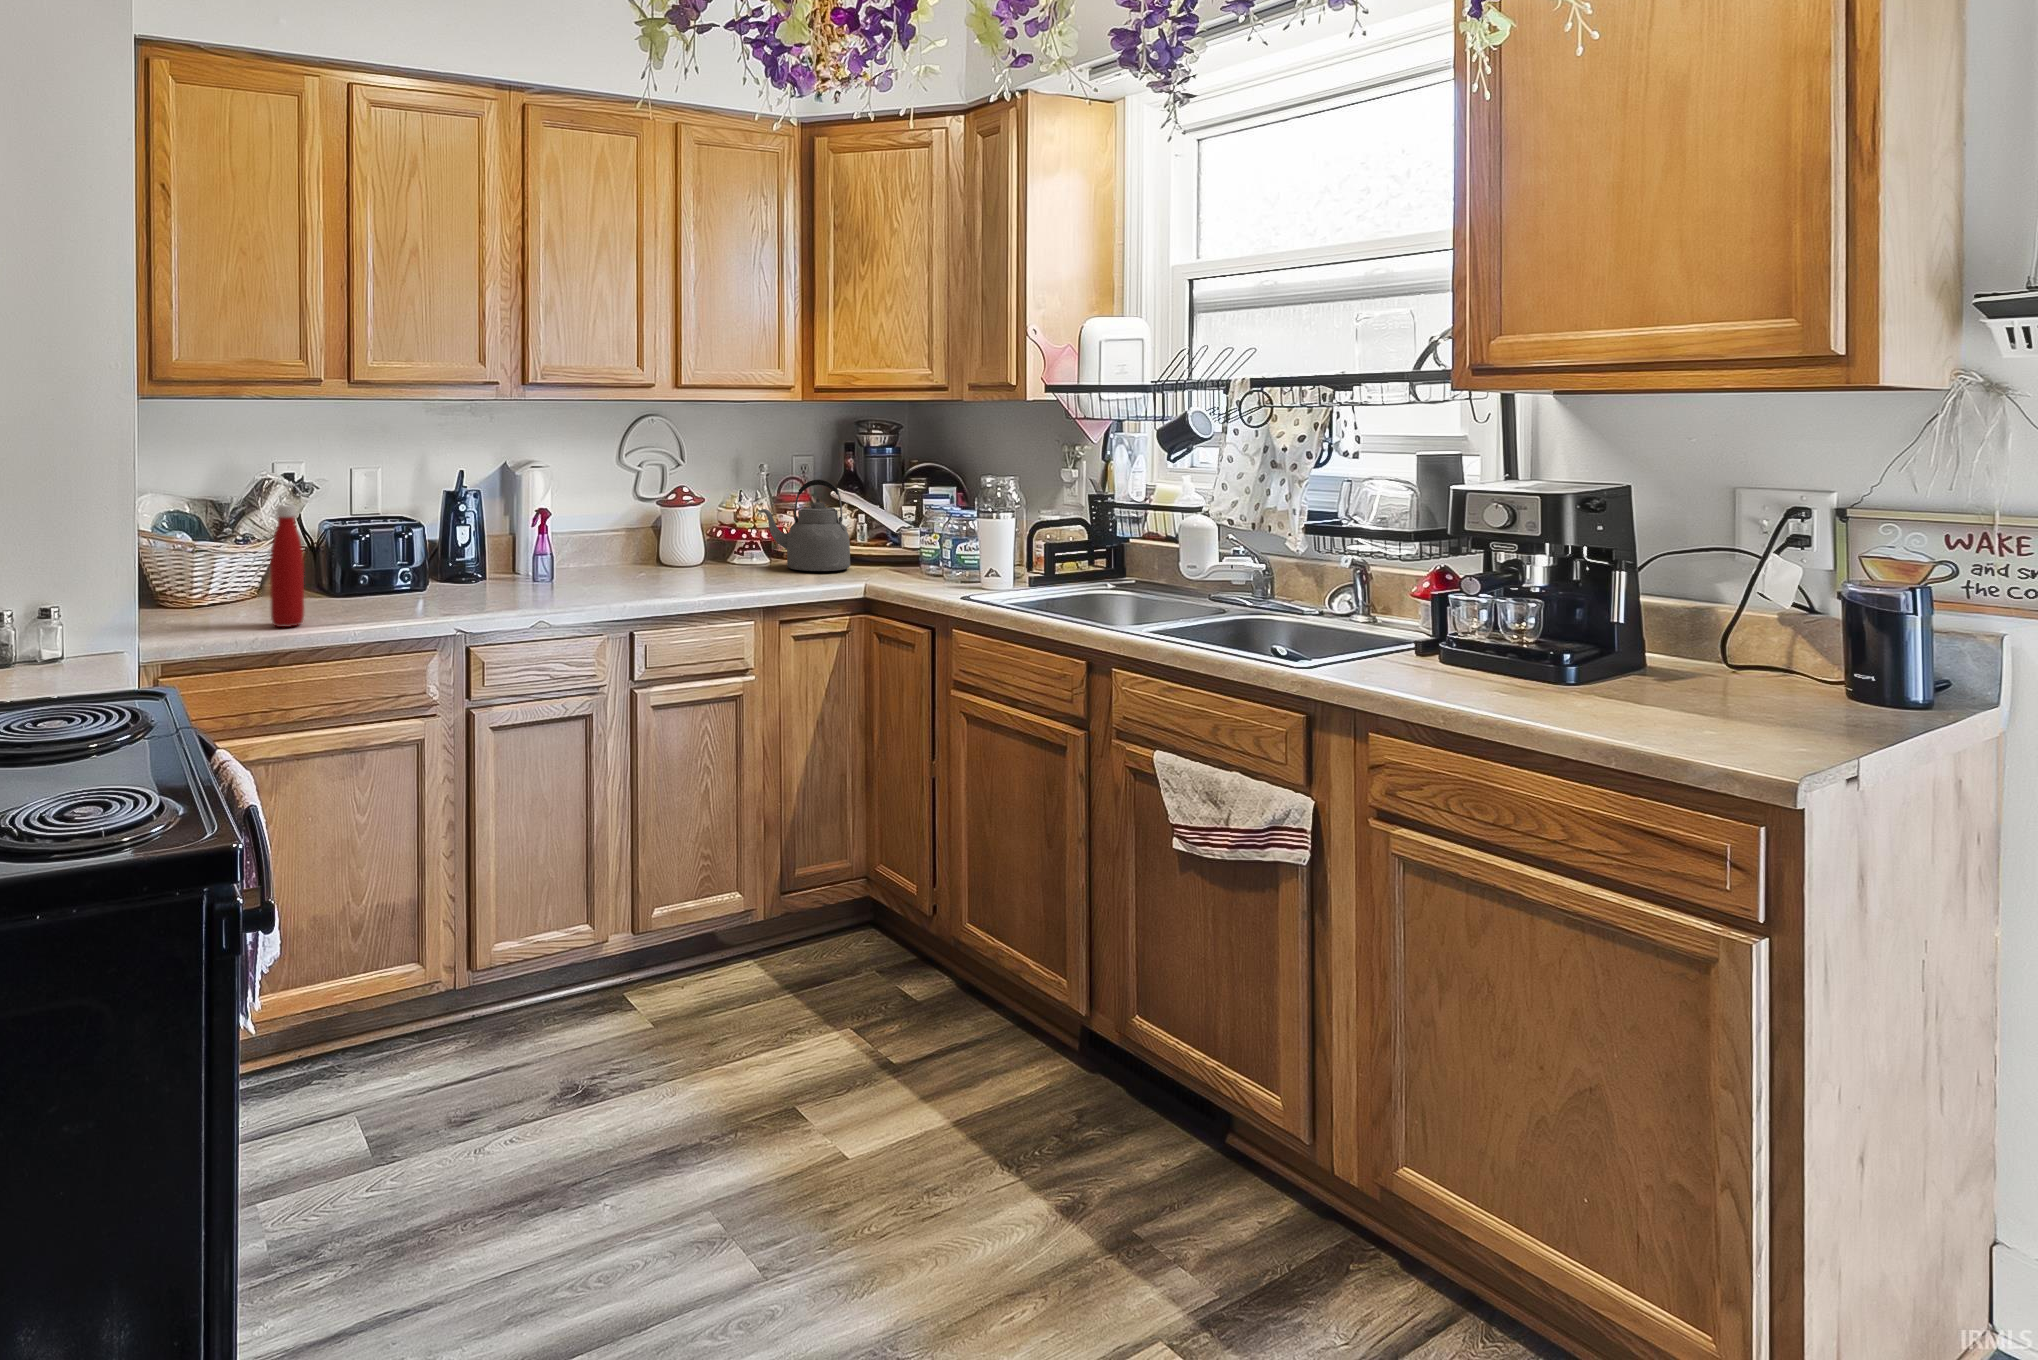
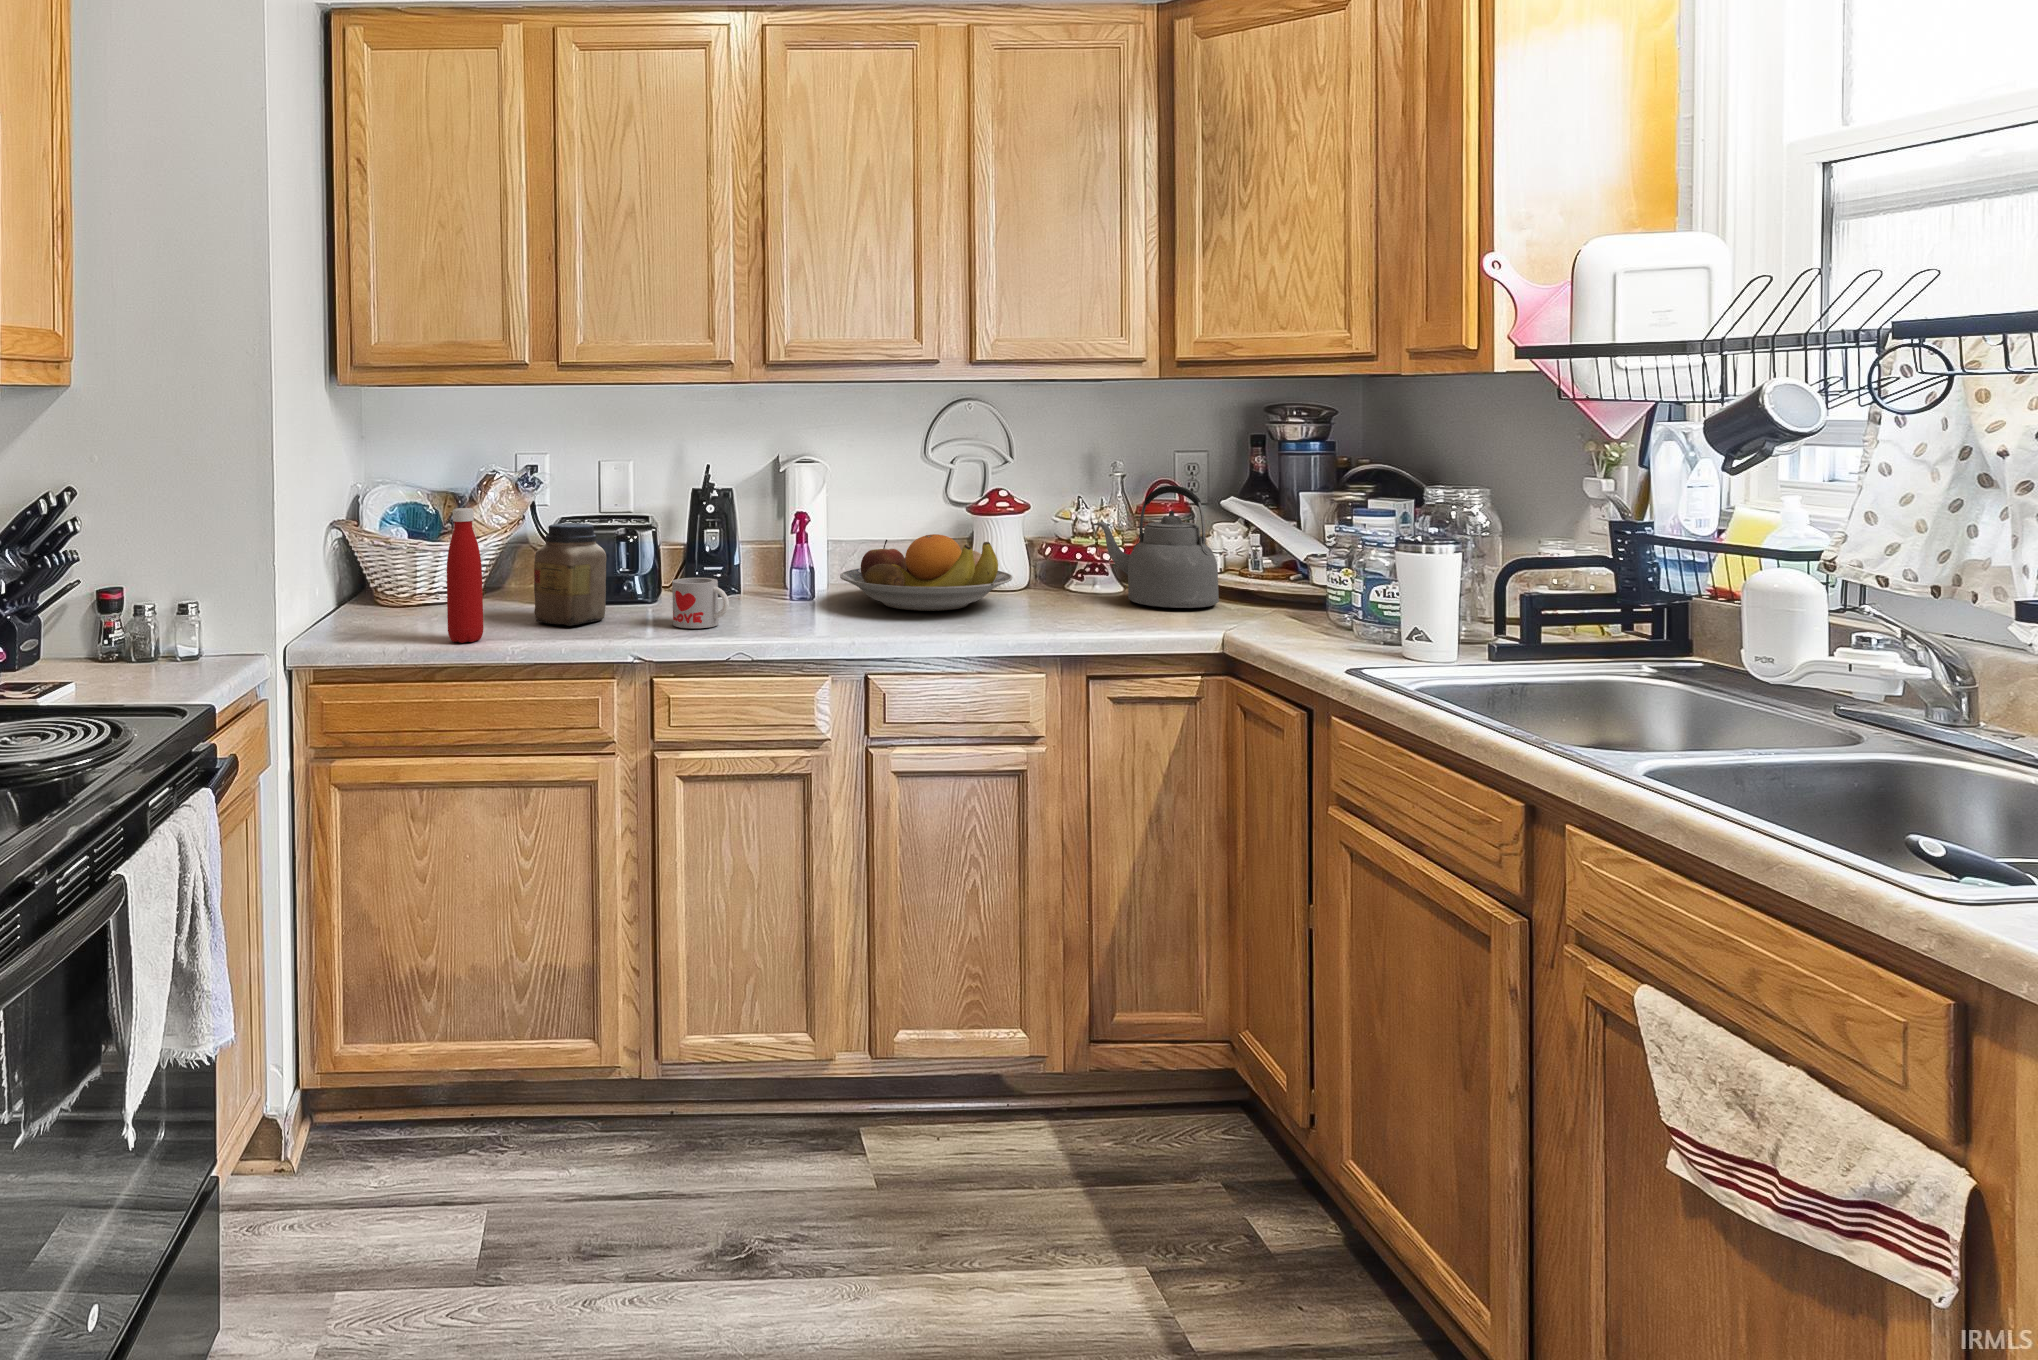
jar: none [330,518,394,609] -> present [534,523,606,625]
fruit bowl: none [576,521,713,582] -> present [840,534,1013,611]
mug: none [458,562,510,605] -> present [672,578,729,628]

